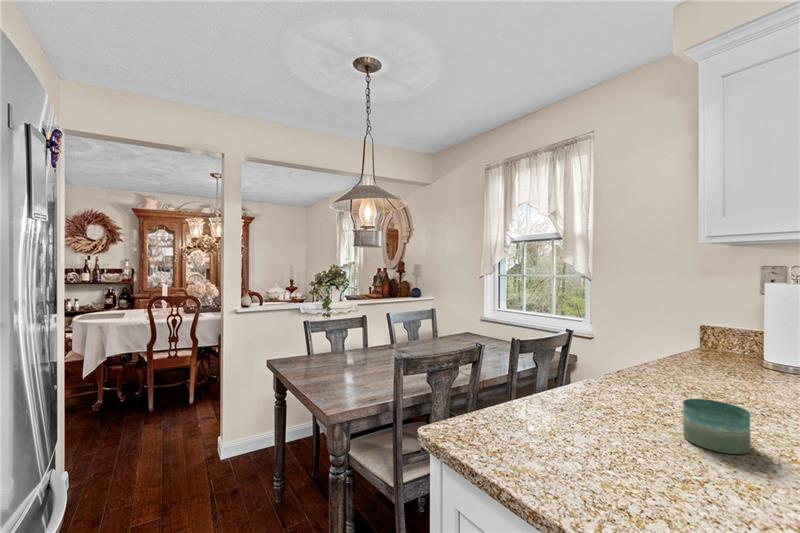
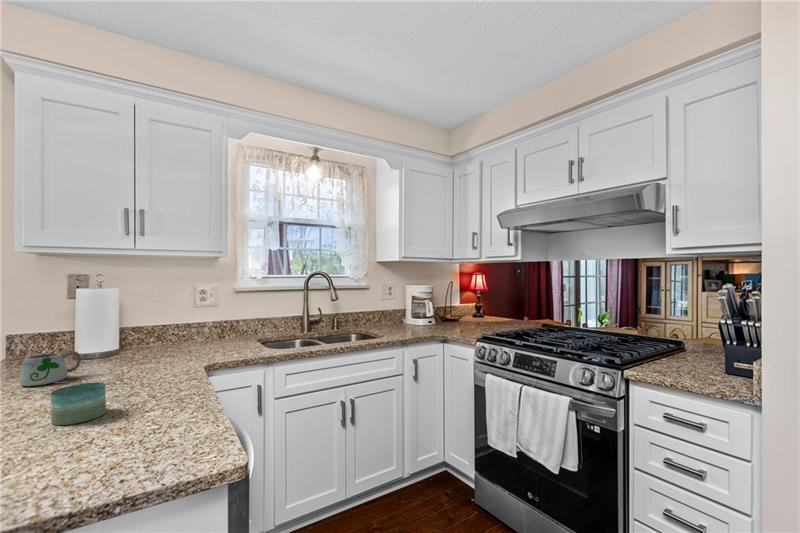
mug: none [689,352,756,393] -> present [19,351,81,386]

